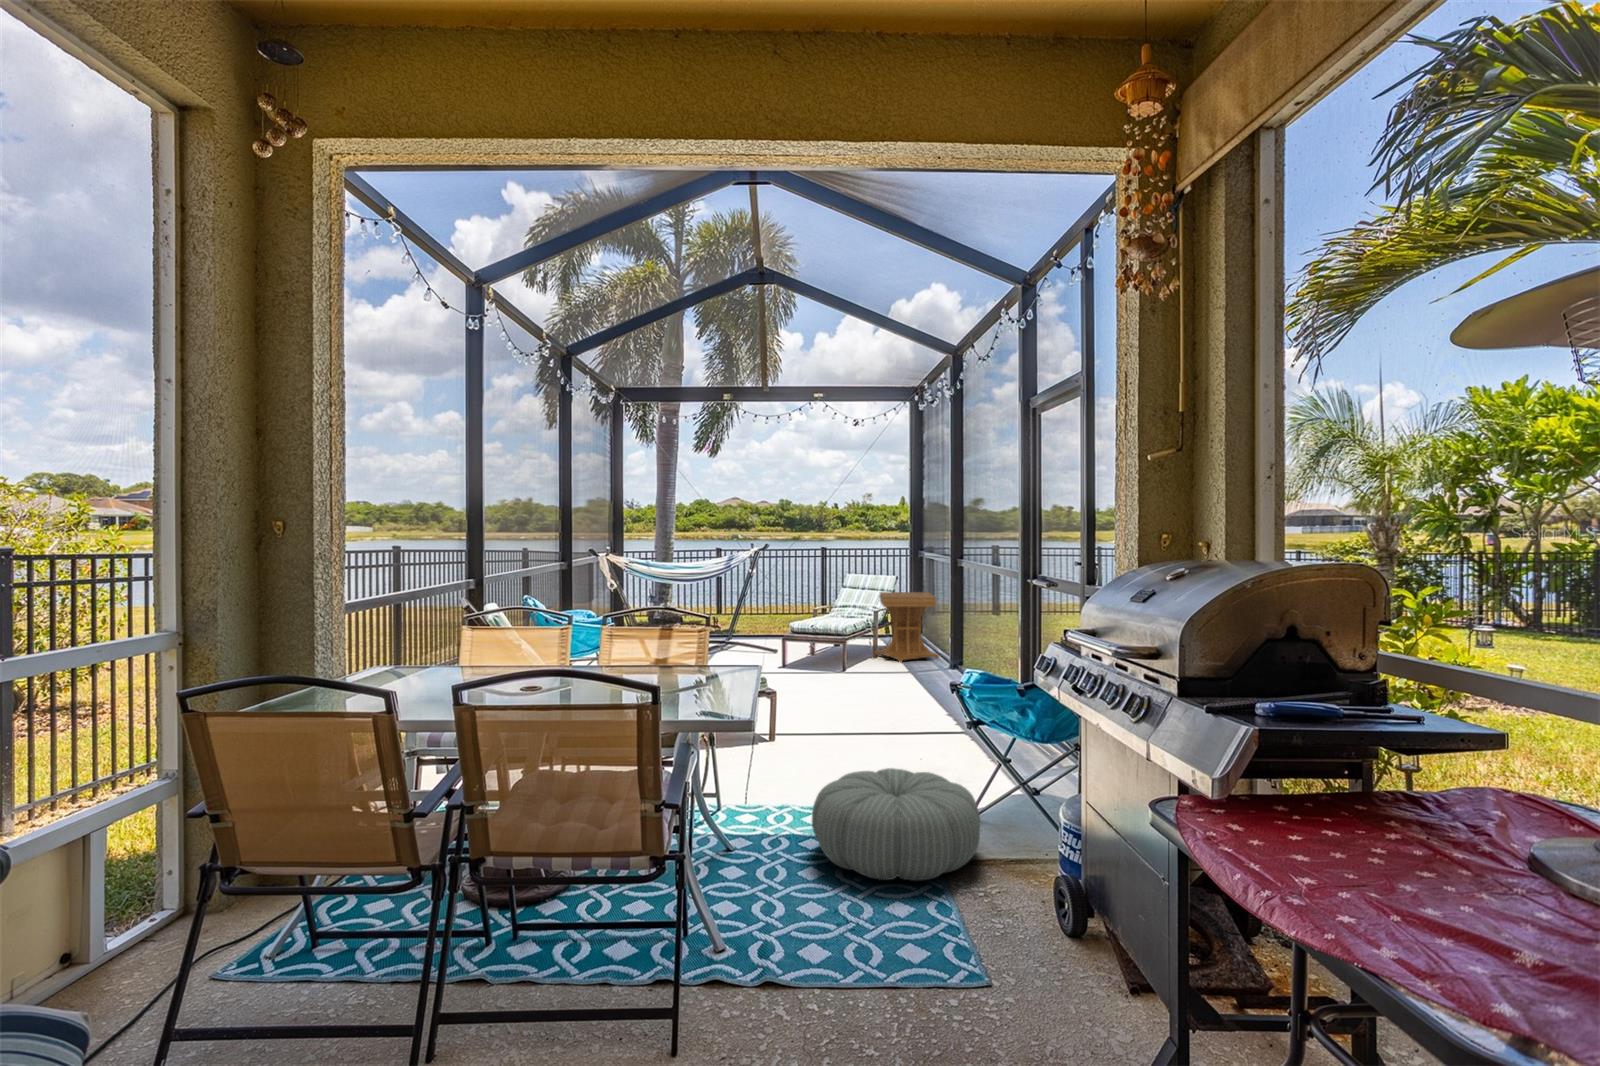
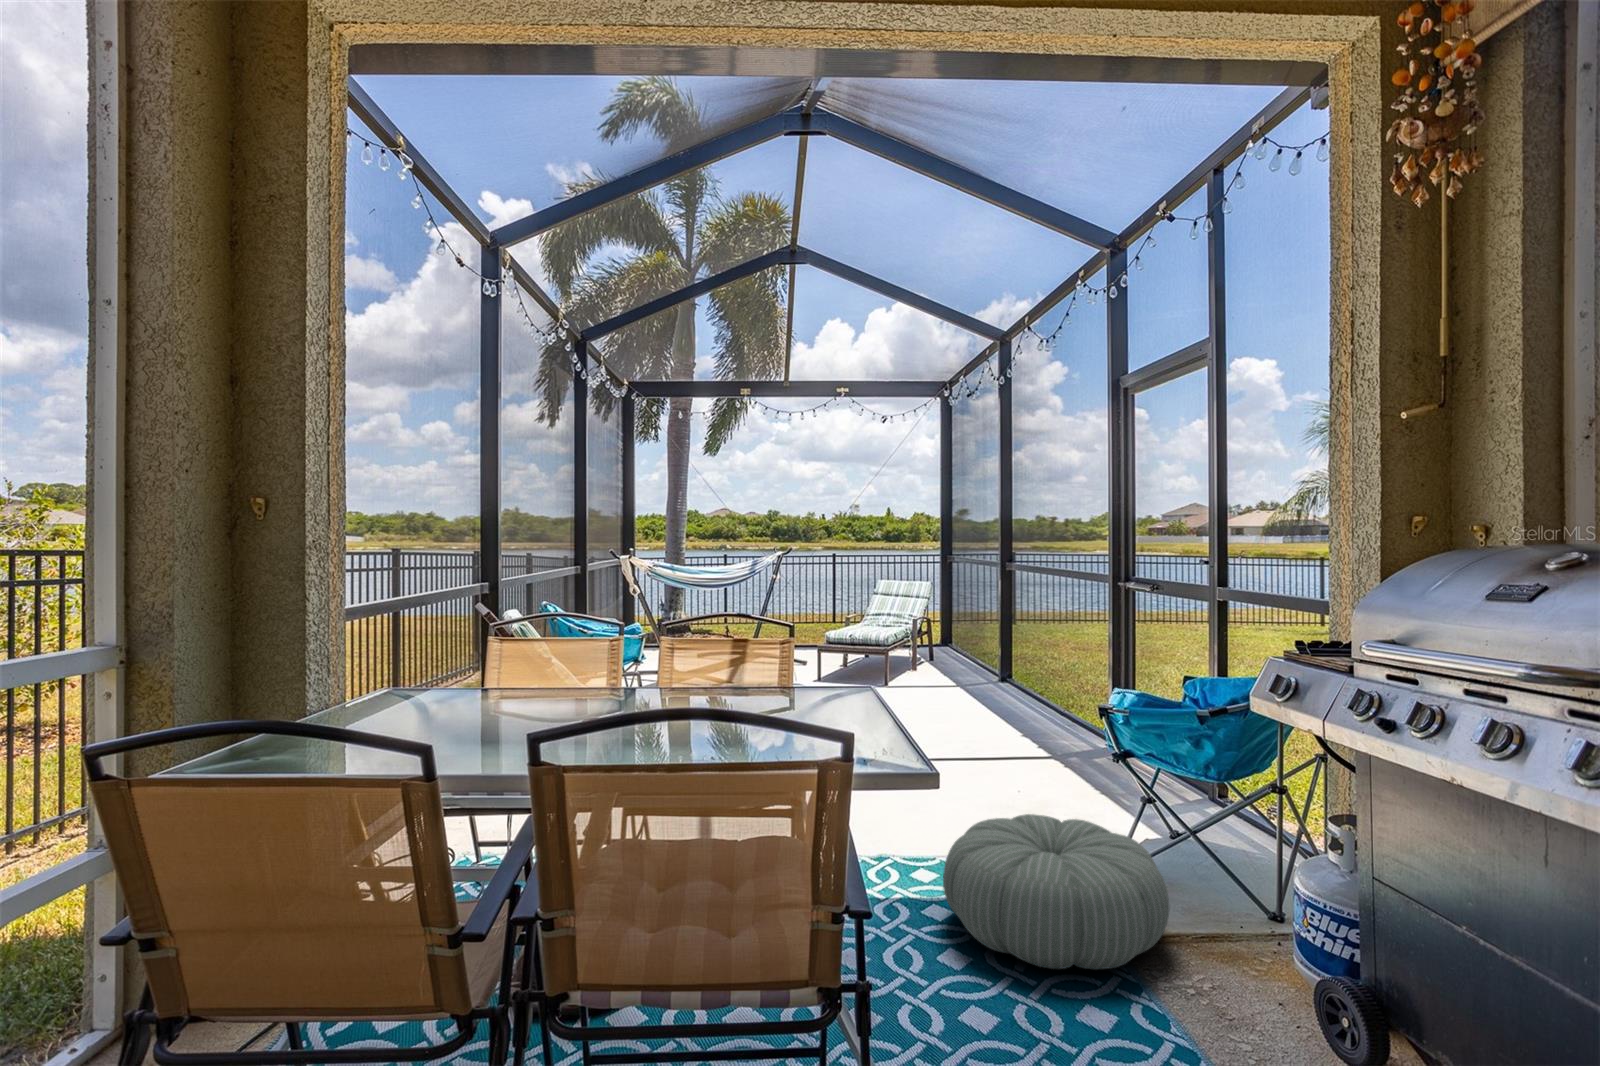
side table: present [875,592,939,662] -> none [911,599,981,676]

